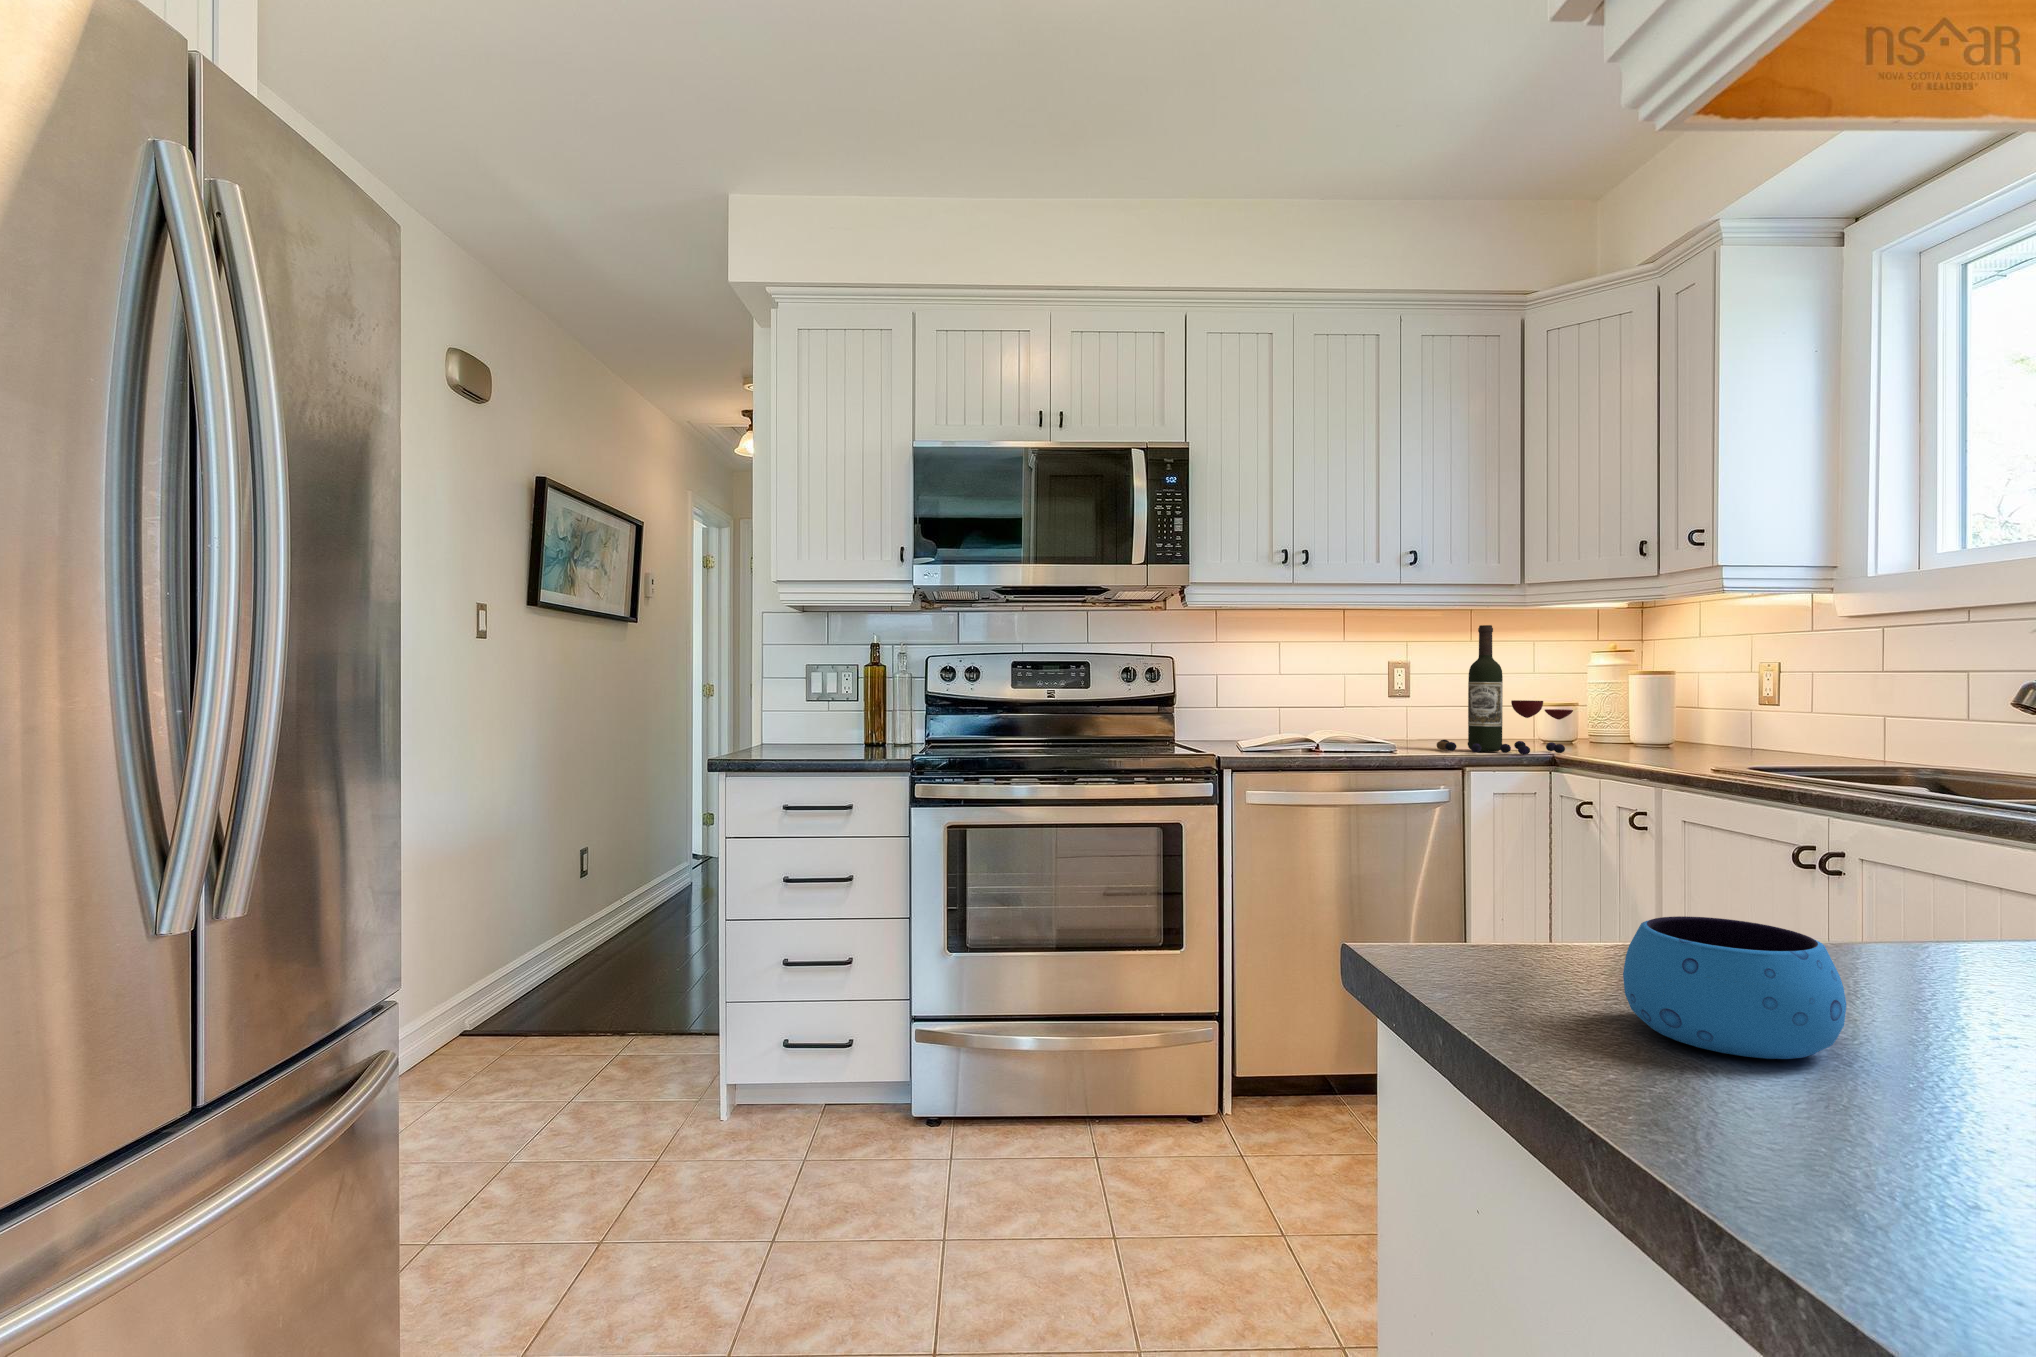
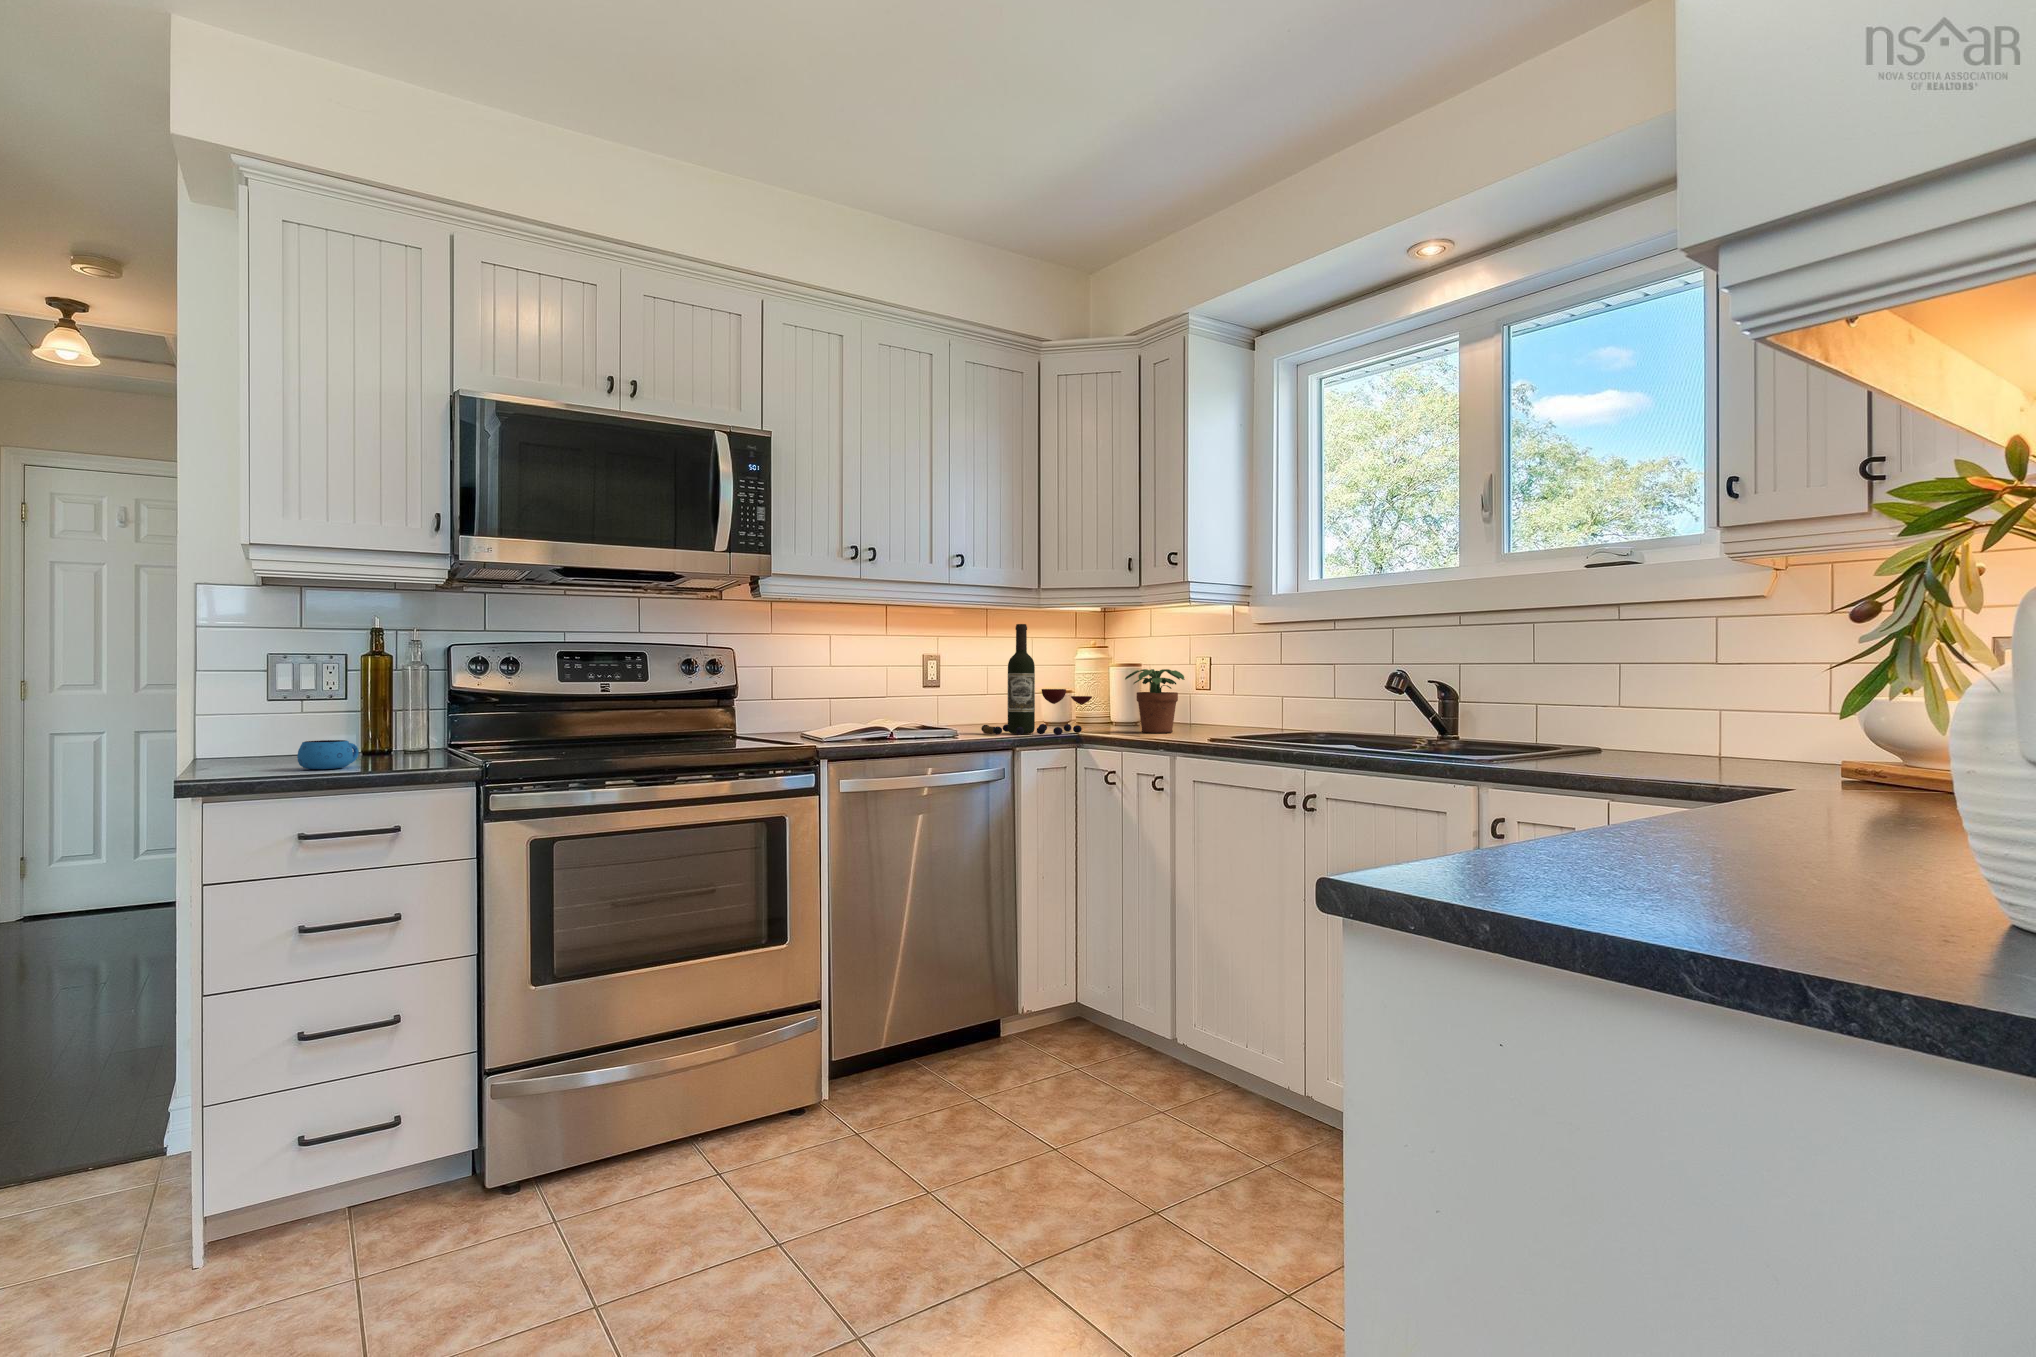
potted plant: none [1626,678,1717,758] -> present [1125,669,1185,733]
mug: present [1623,916,1846,1059] -> present [297,740,359,769]

